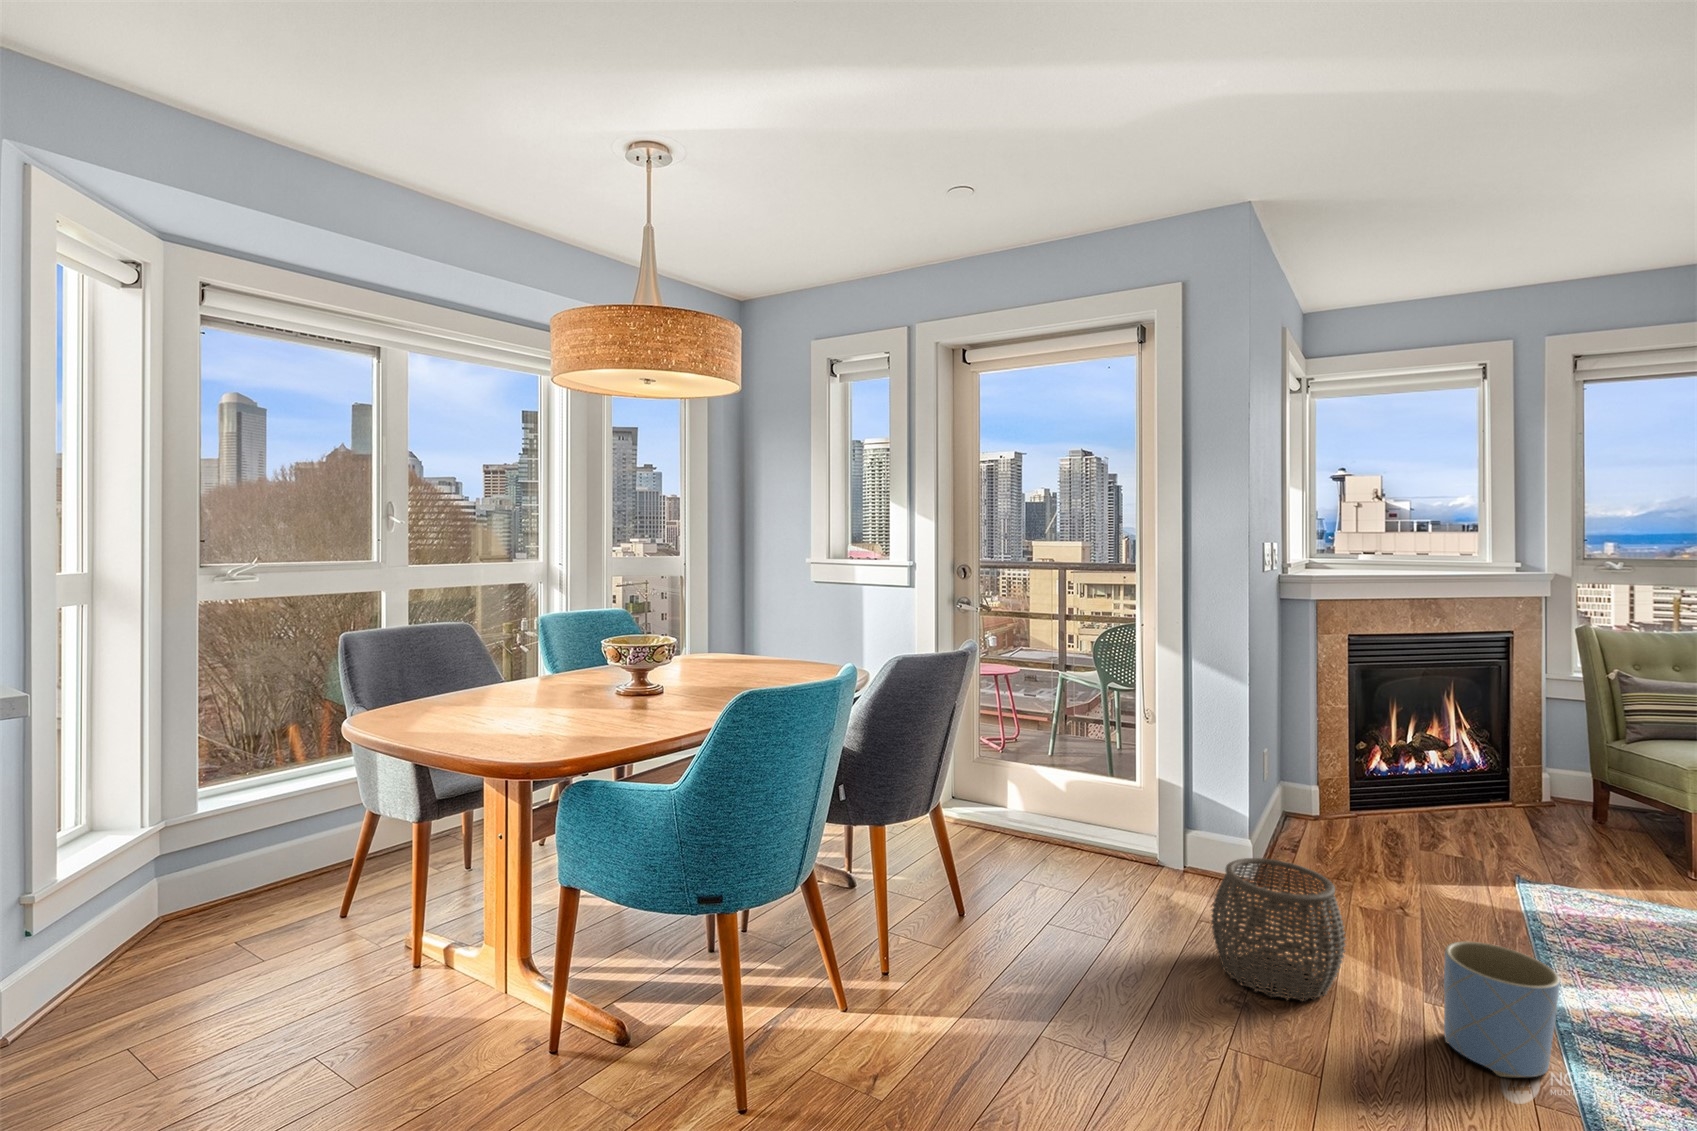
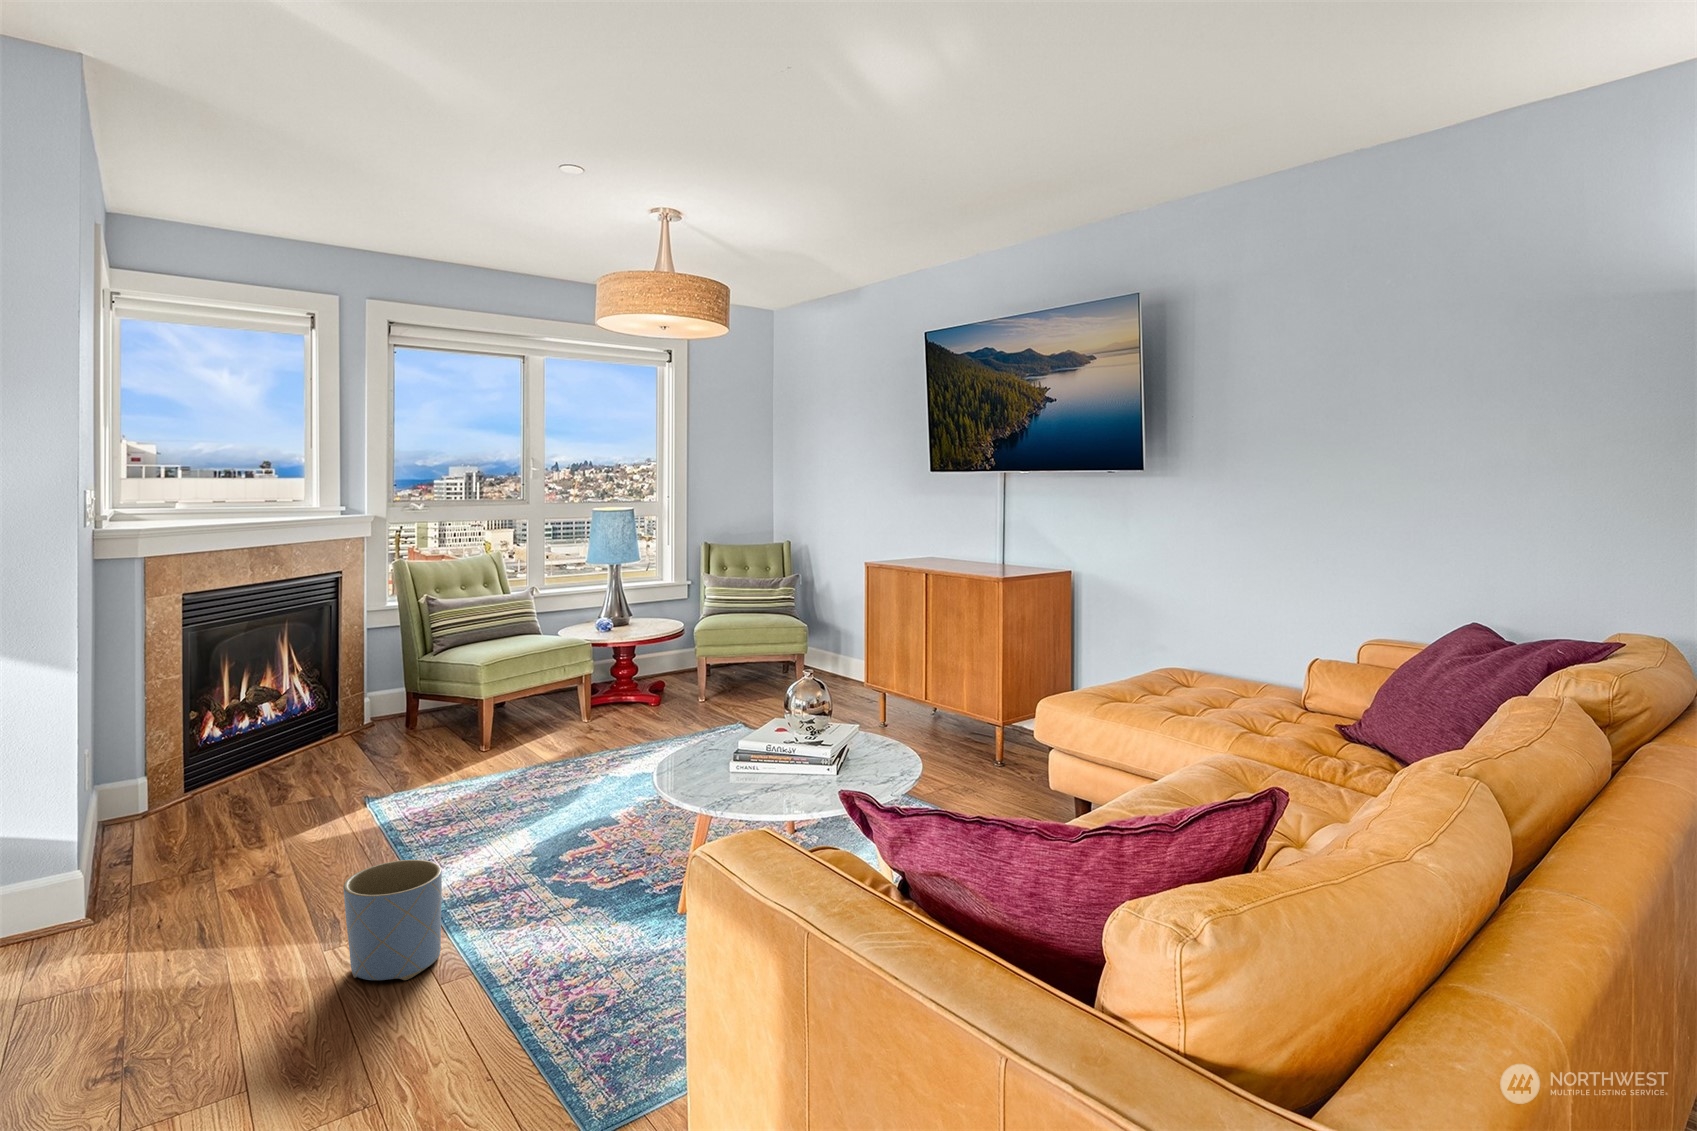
woven basket: present [1211,858,1346,1001] -> none [49,869,238,1050]

